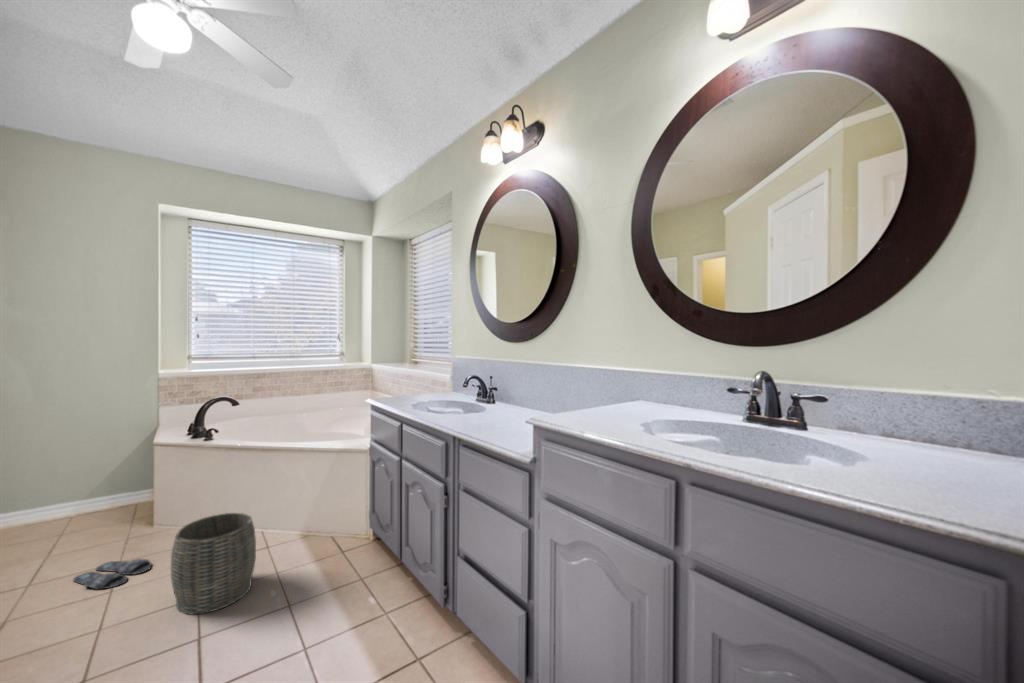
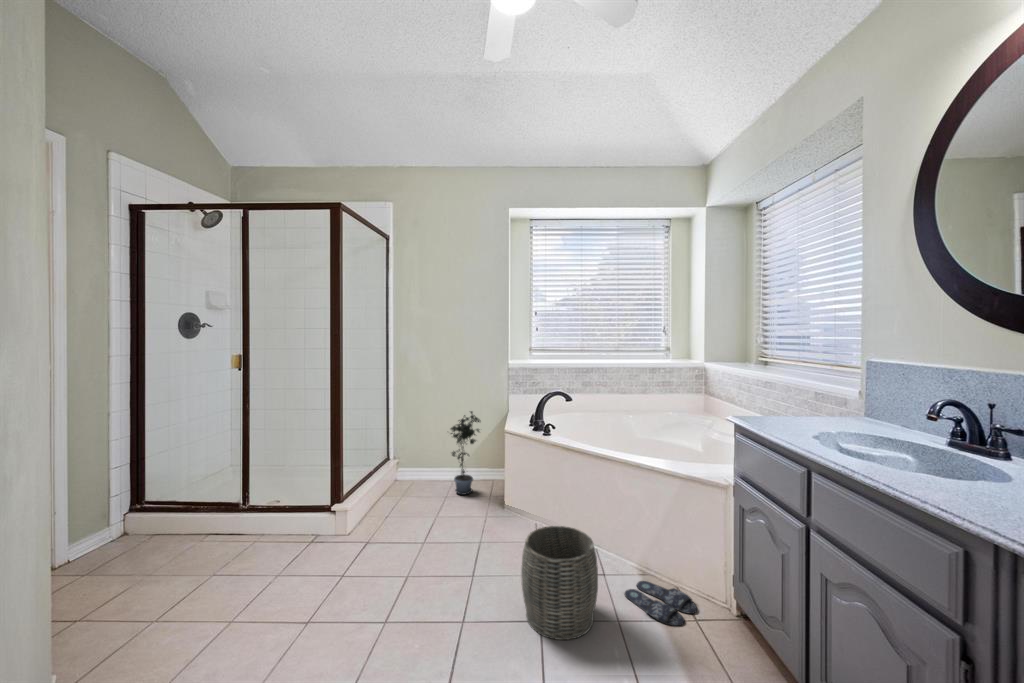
potted plant: none [58,427,118,527] -> present [451,411,480,495]
slippers: present [73,559,151,589] -> present [625,581,697,626]

